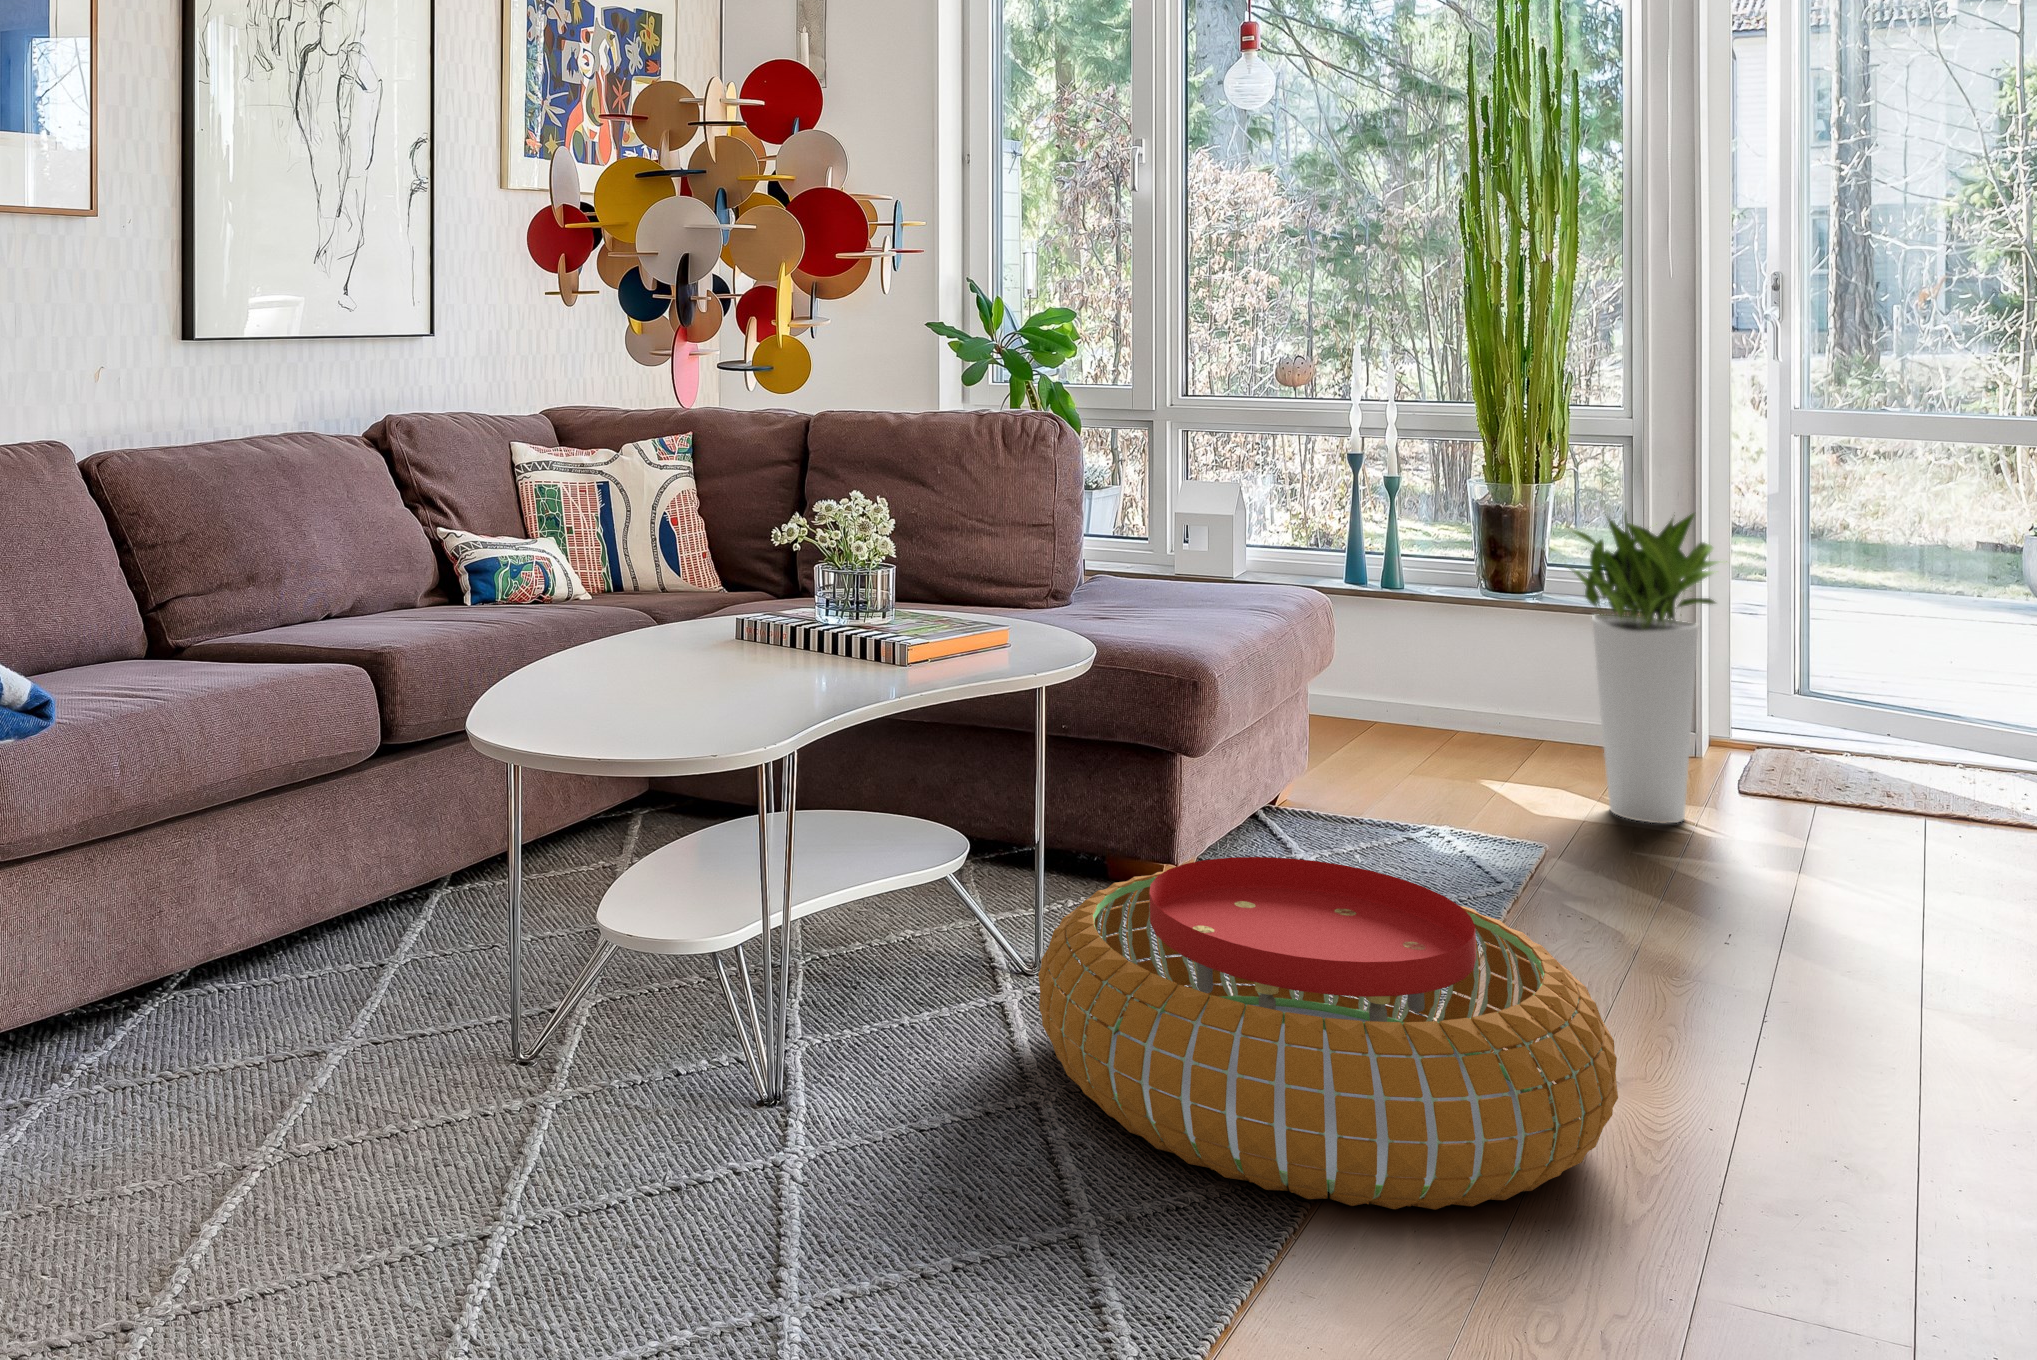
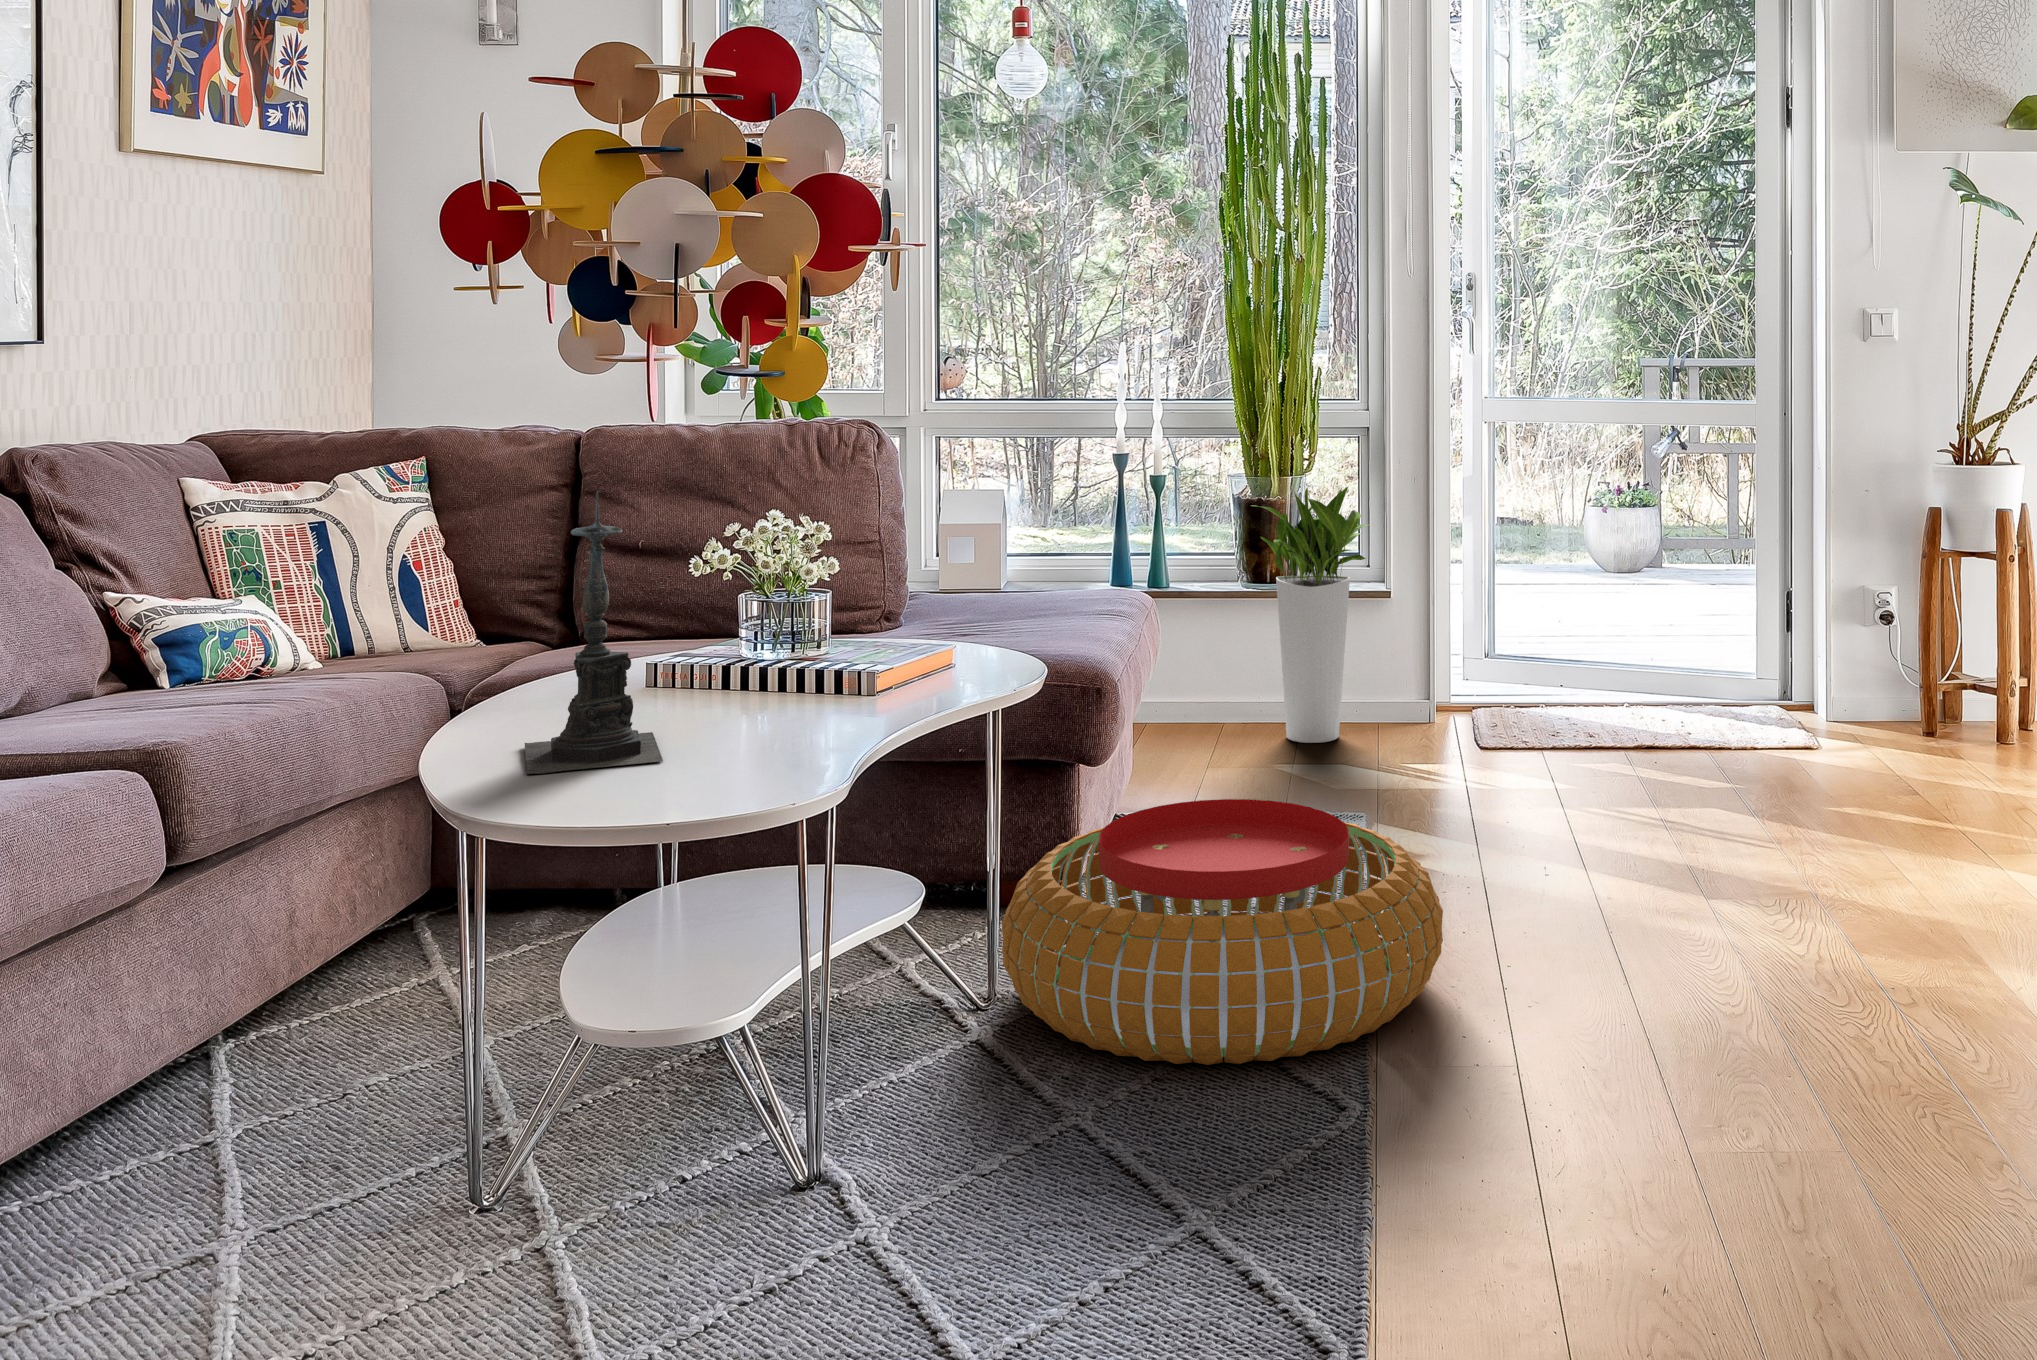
candle holder: none [534,457,676,715] -> present [525,491,663,774]

